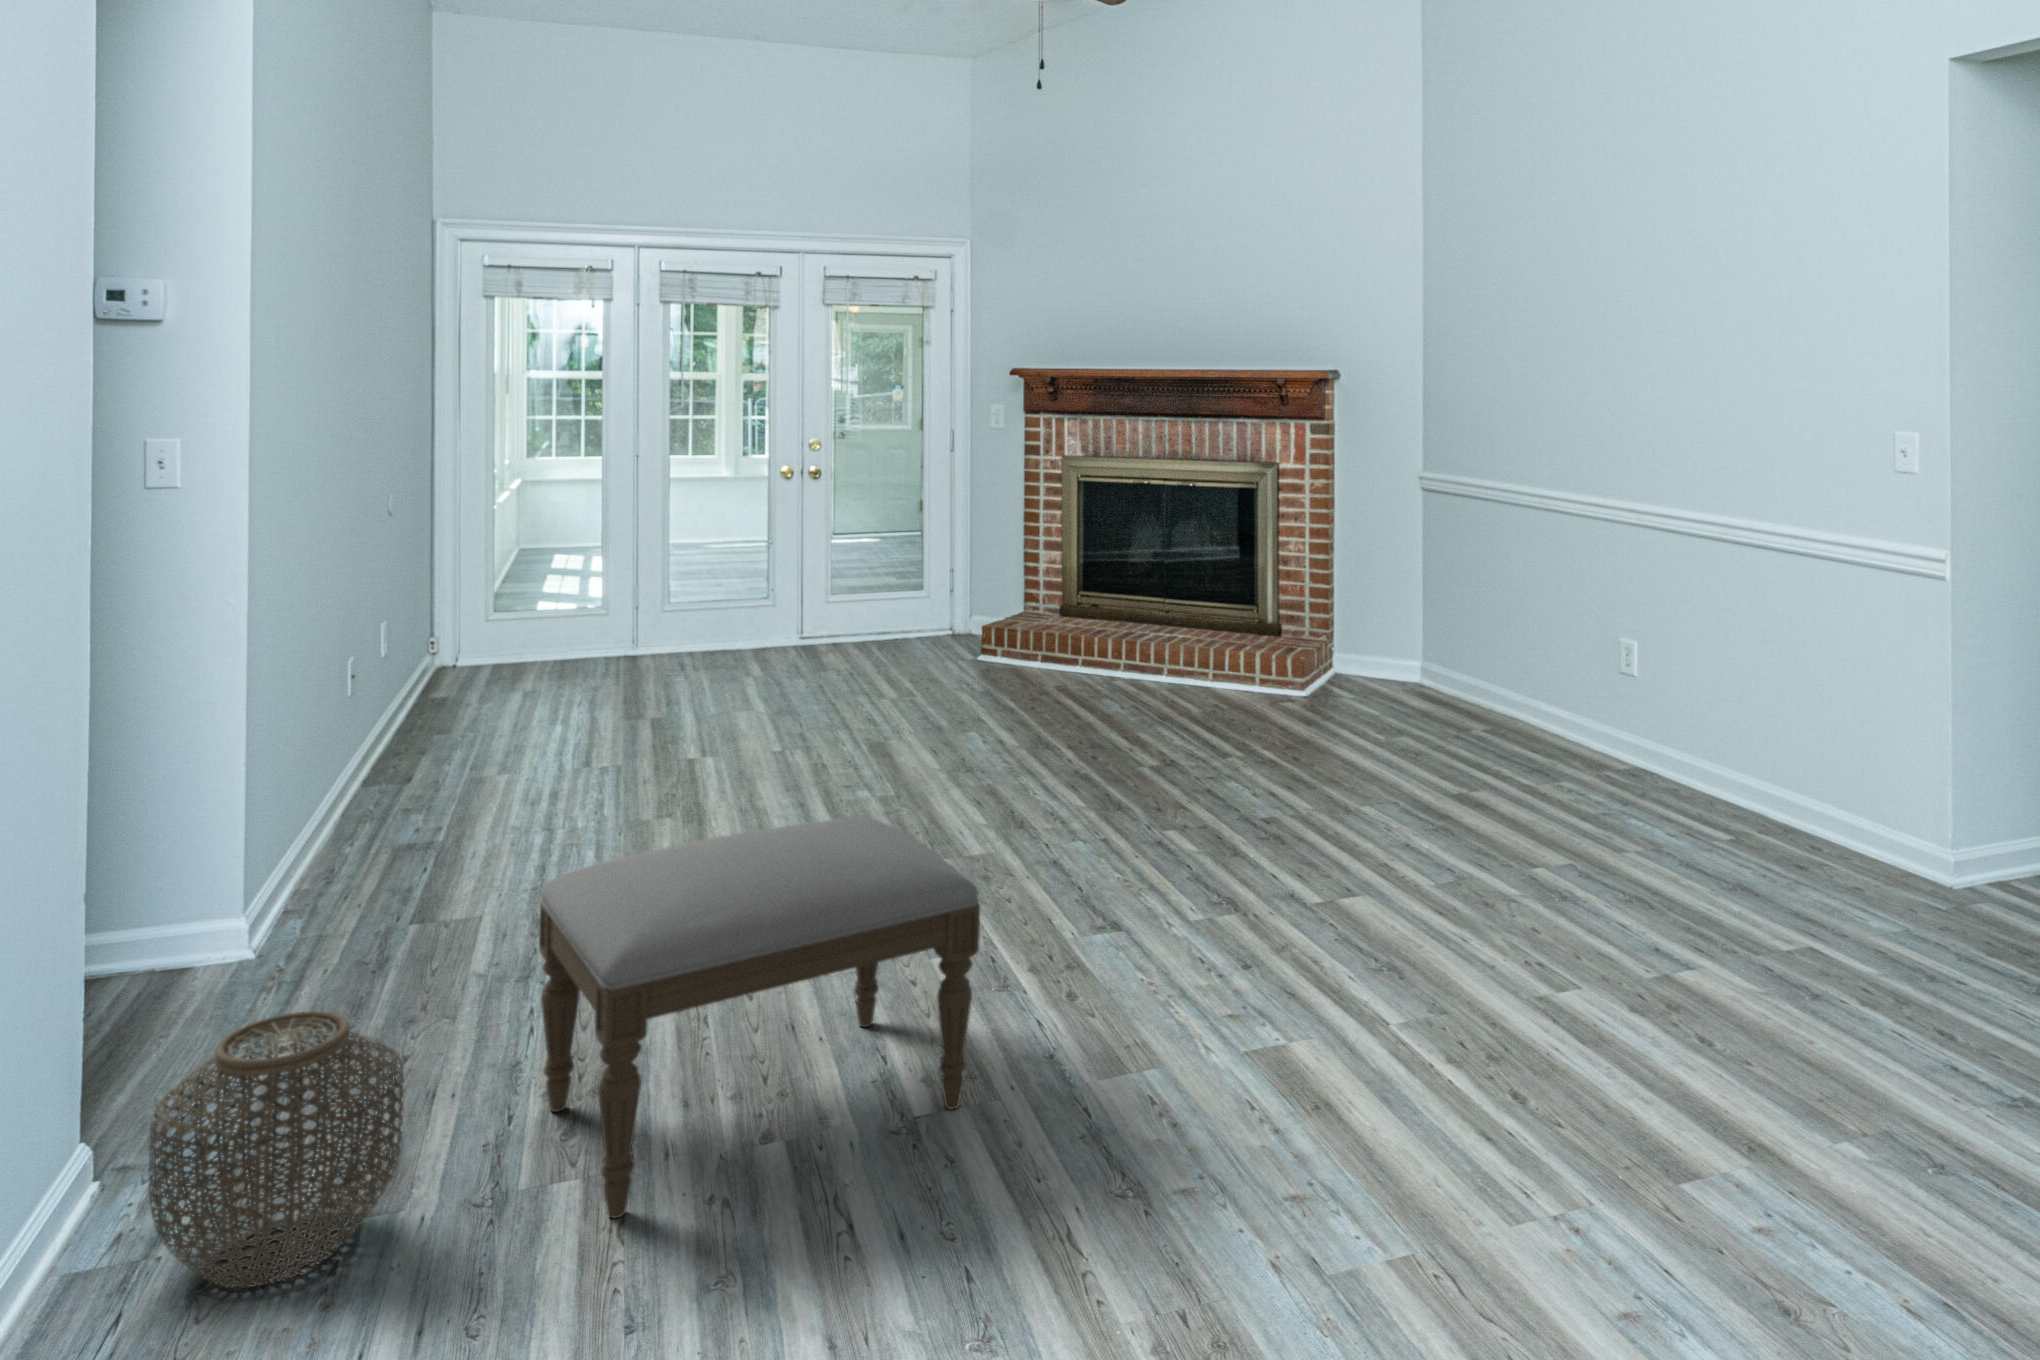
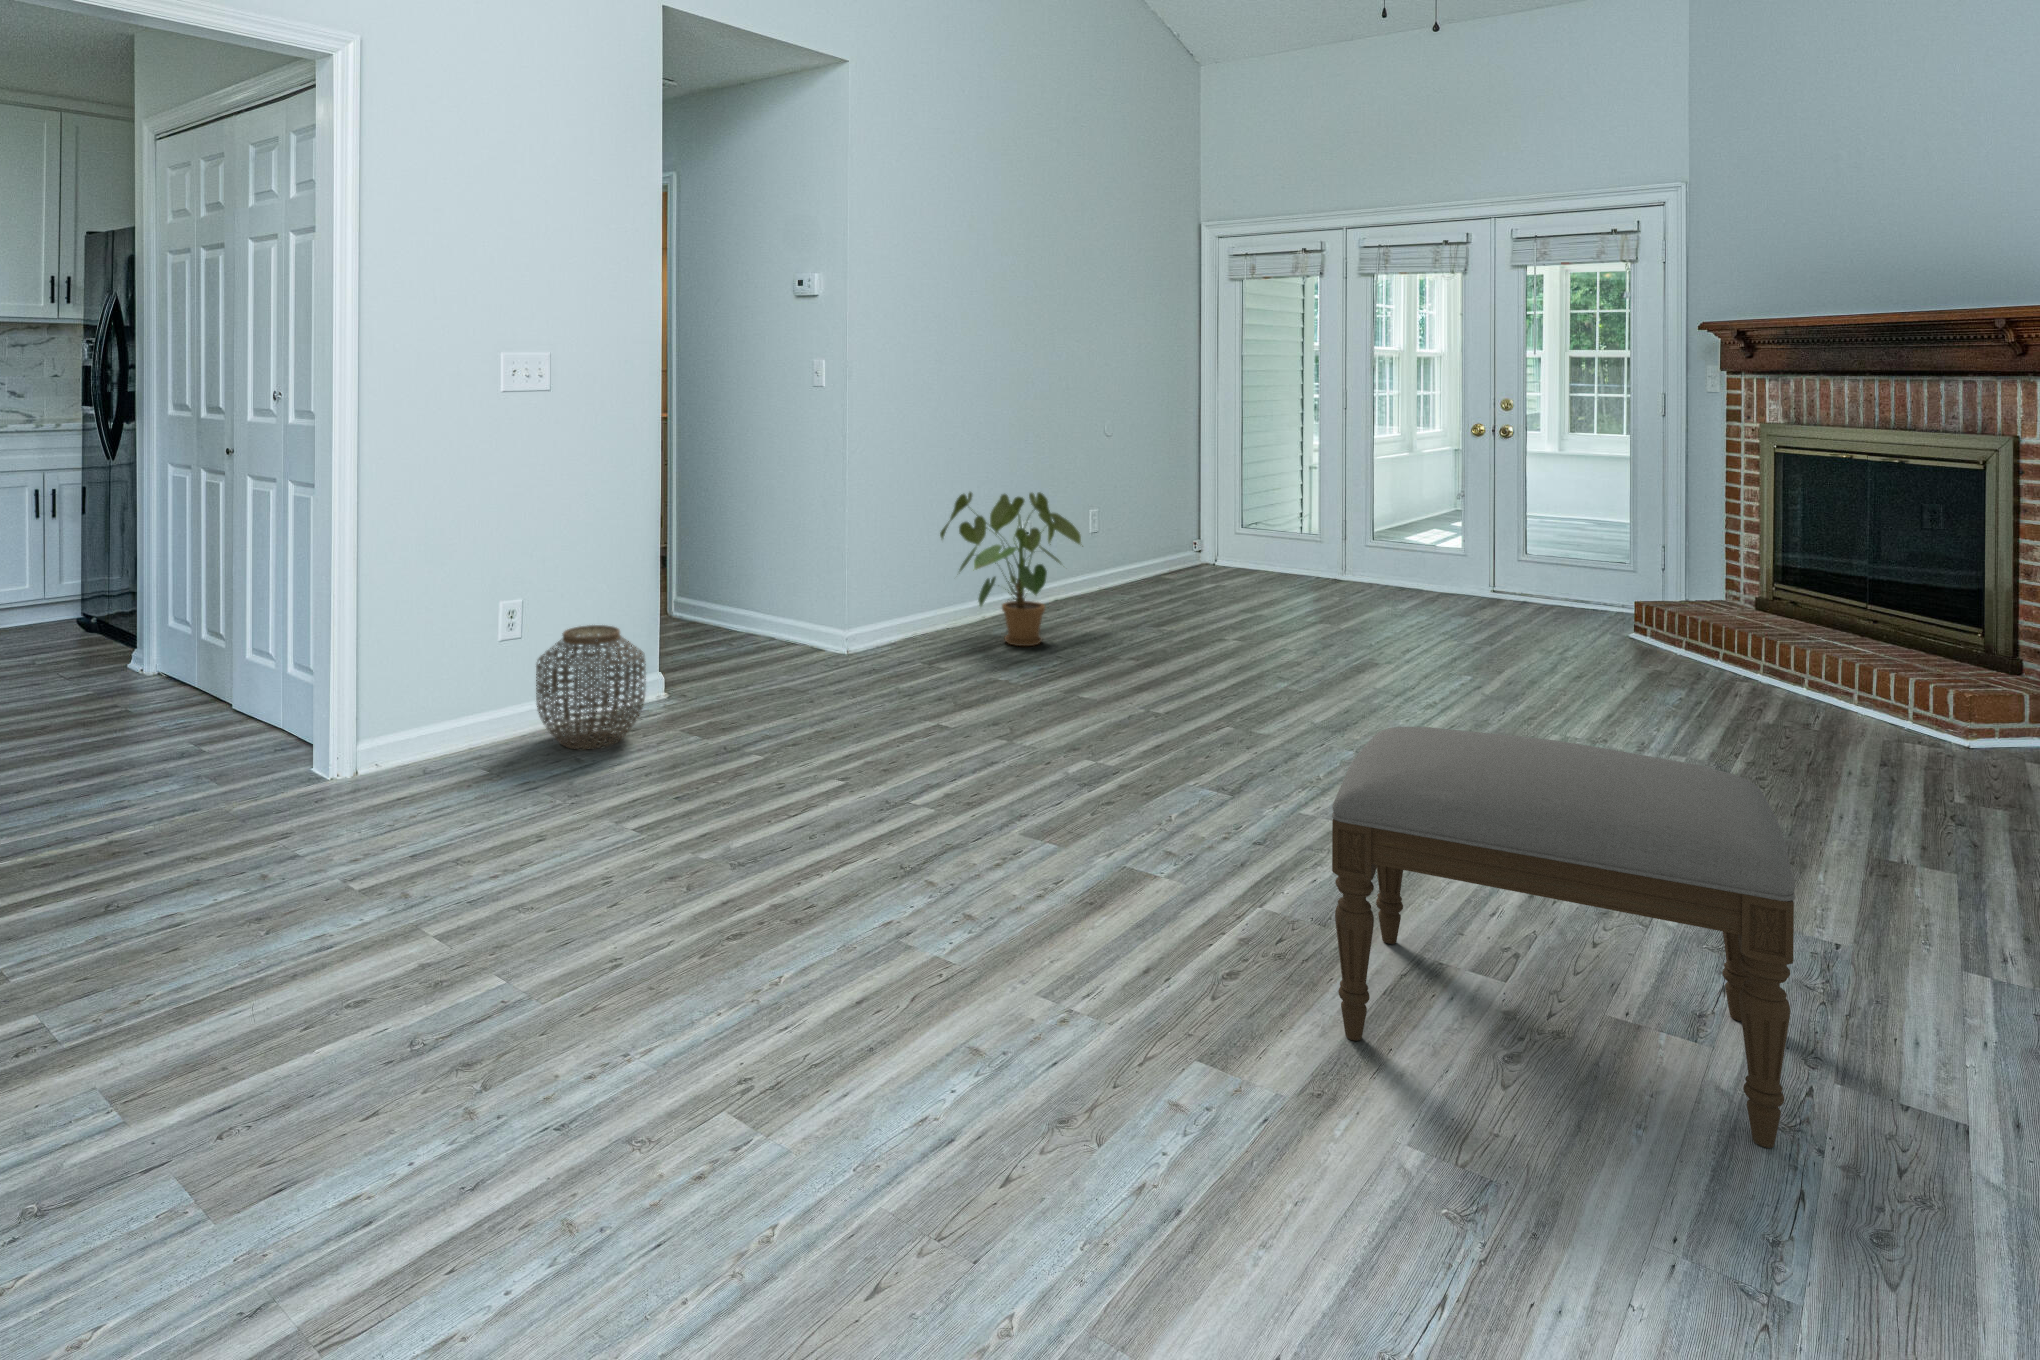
house plant: none [330,618,575,852] -> present [940,492,1083,646]
ottoman: present [539,817,980,1218] -> present [1332,727,1795,1148]

